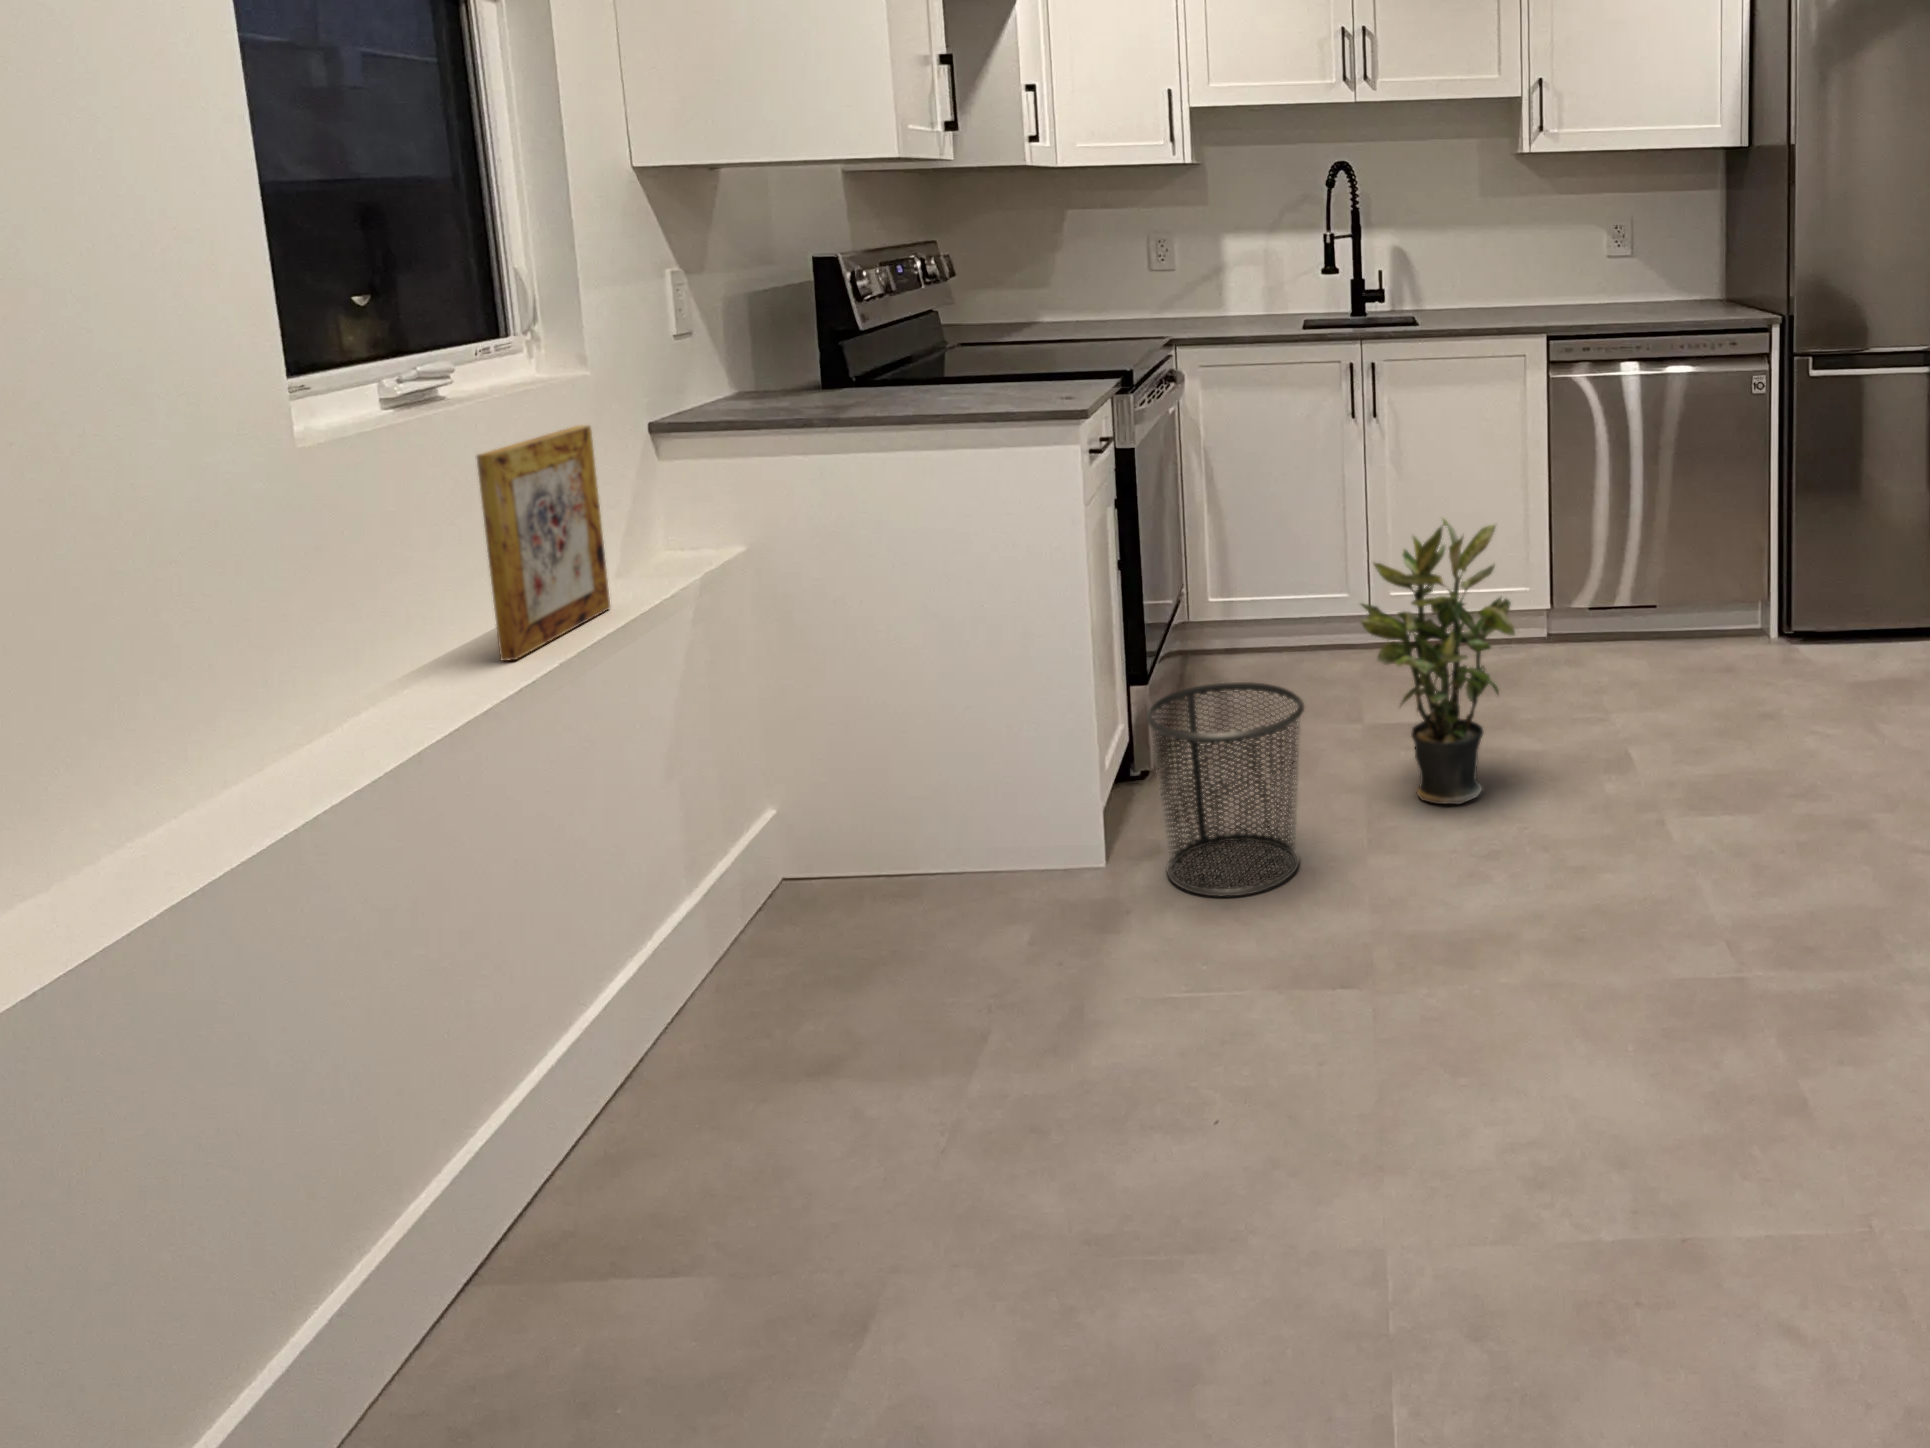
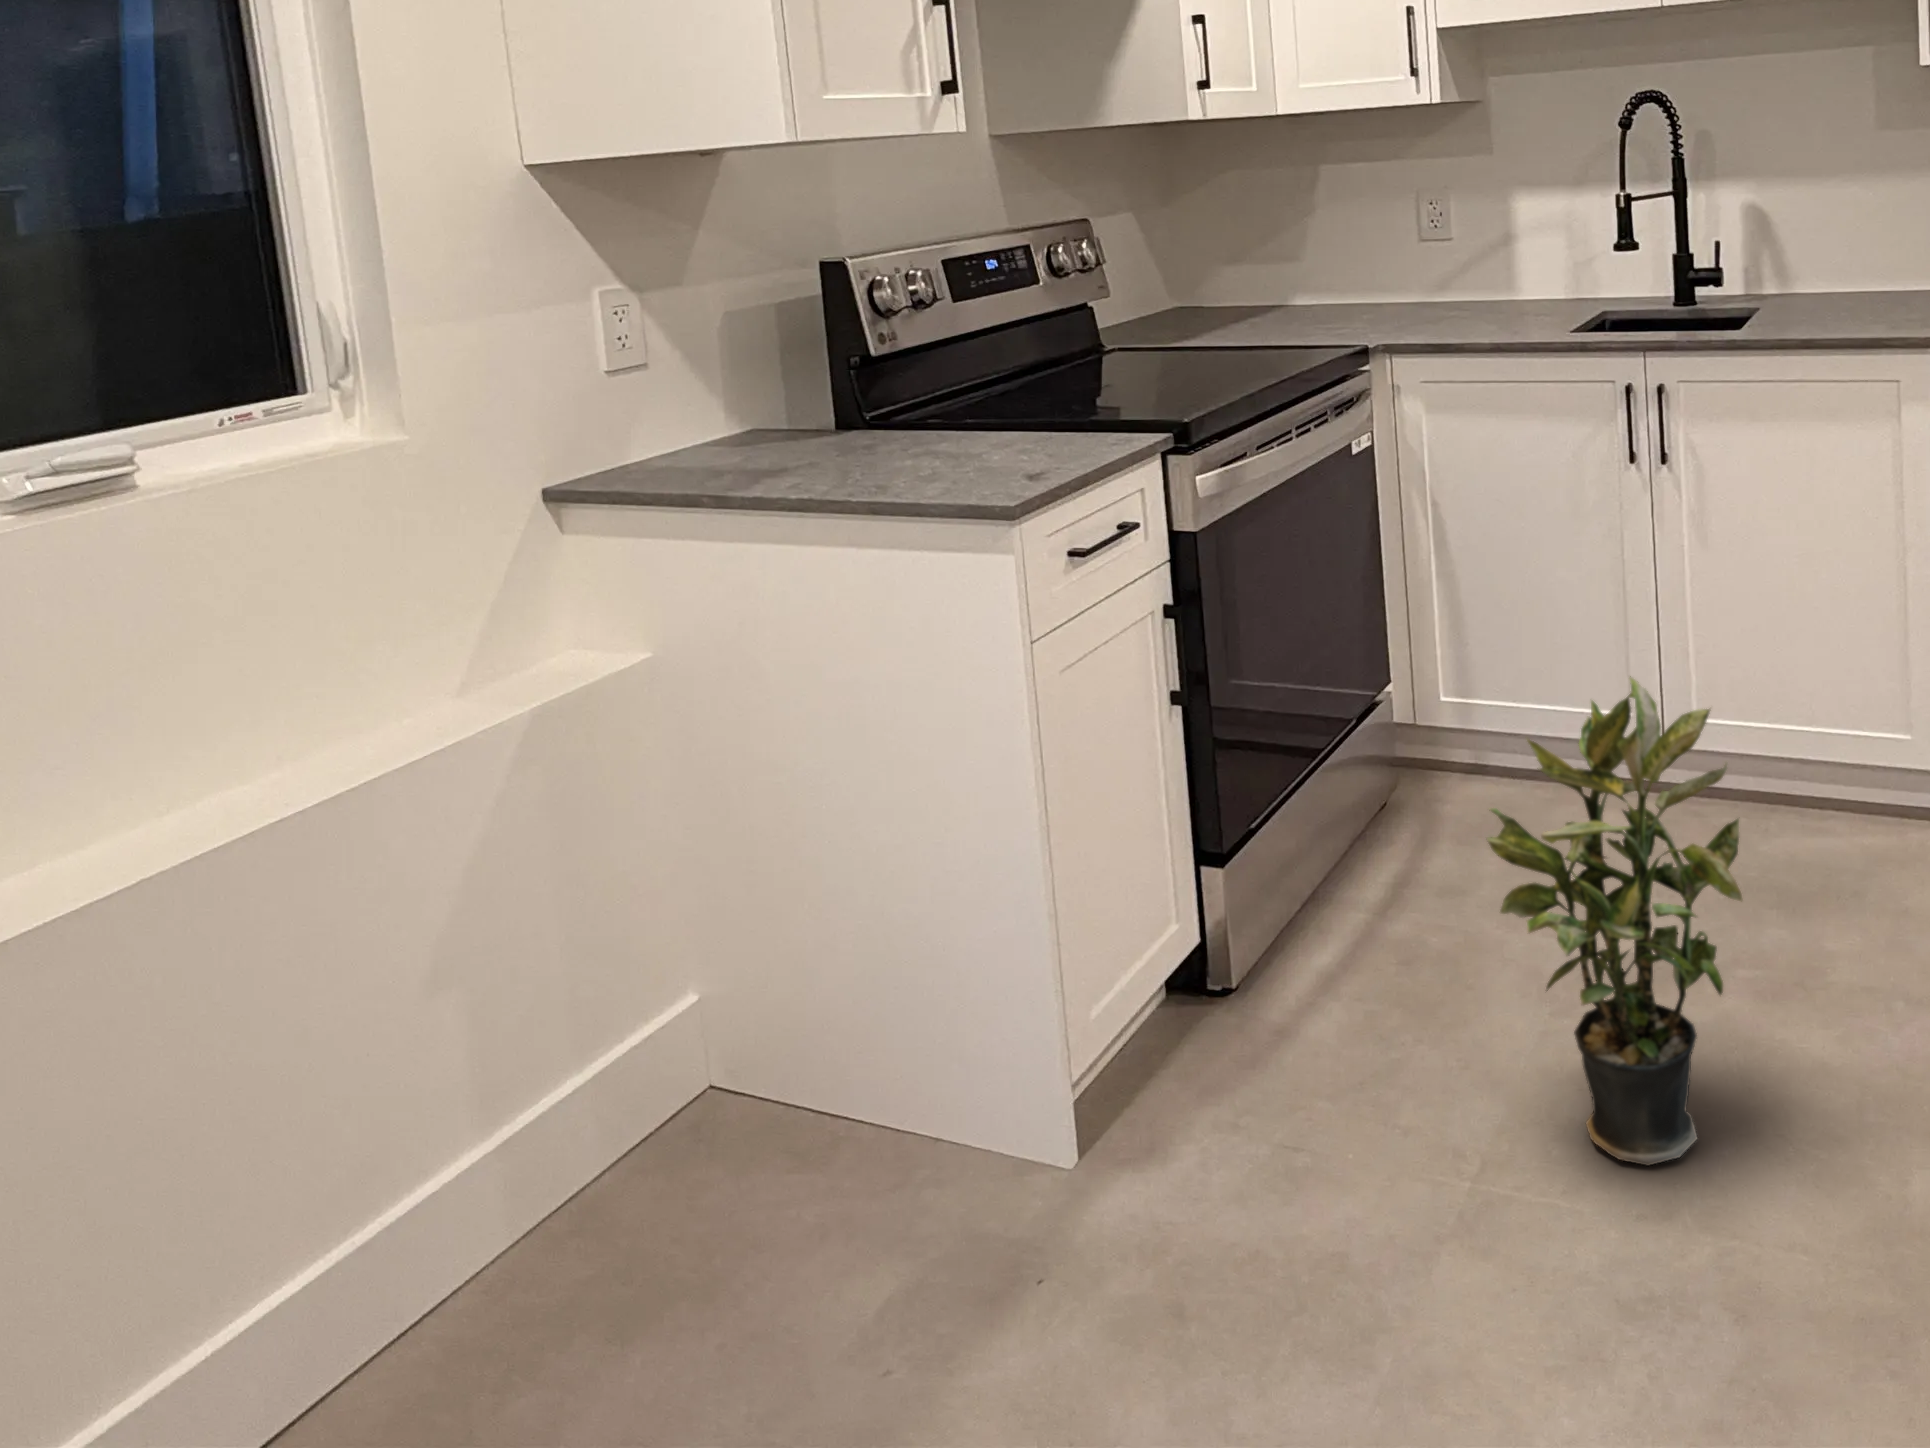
picture frame: present [477,425,610,661] -> none [47,525,352,869]
waste bin: present [1146,682,1304,896] -> none [1091,919,1338,1299]

